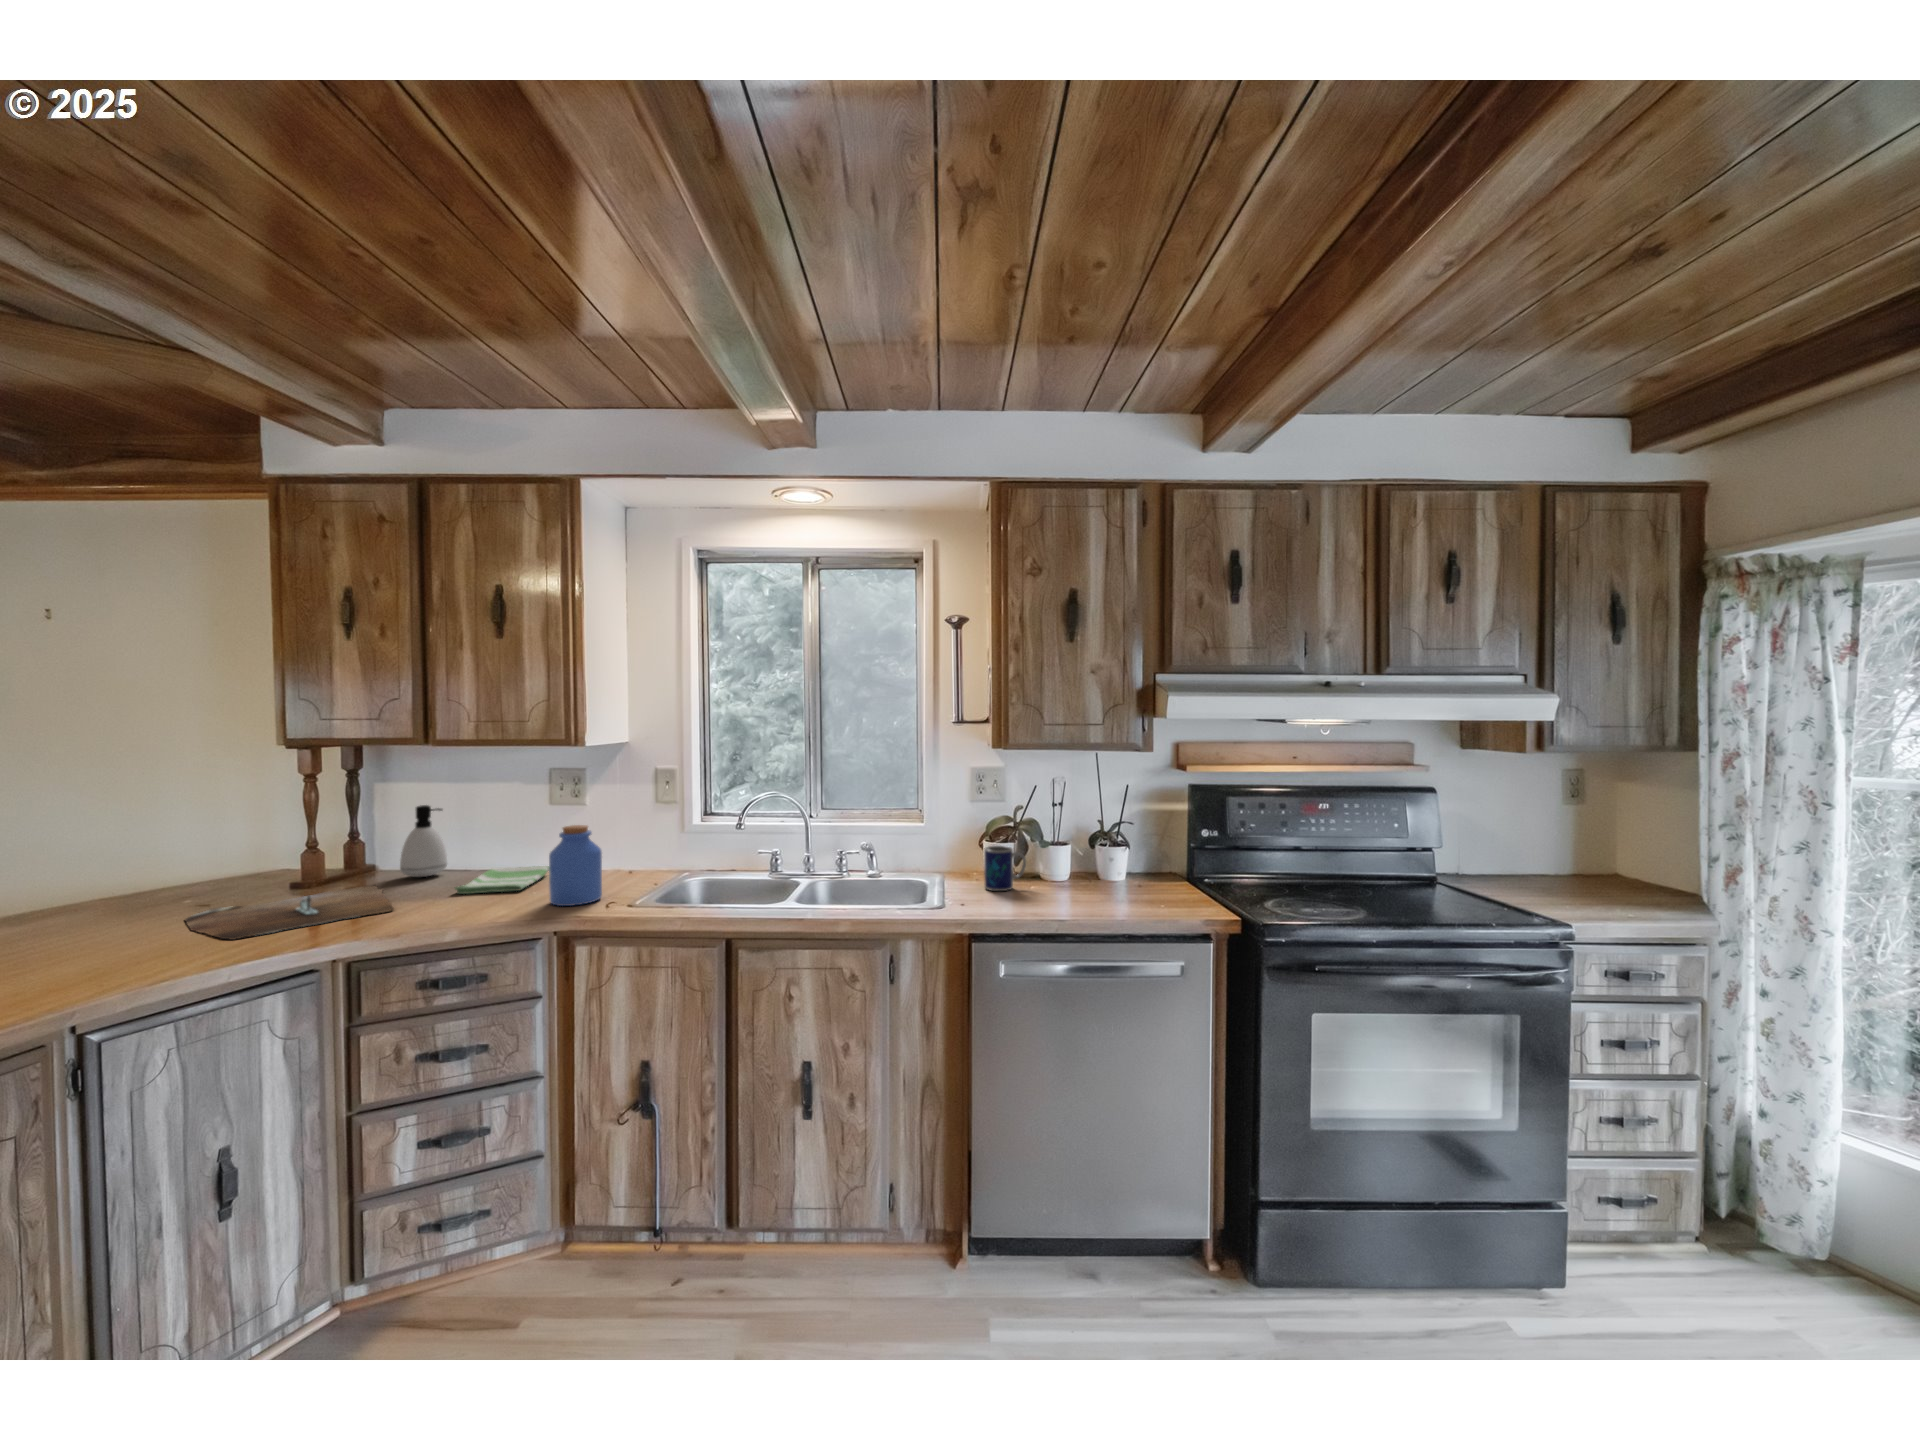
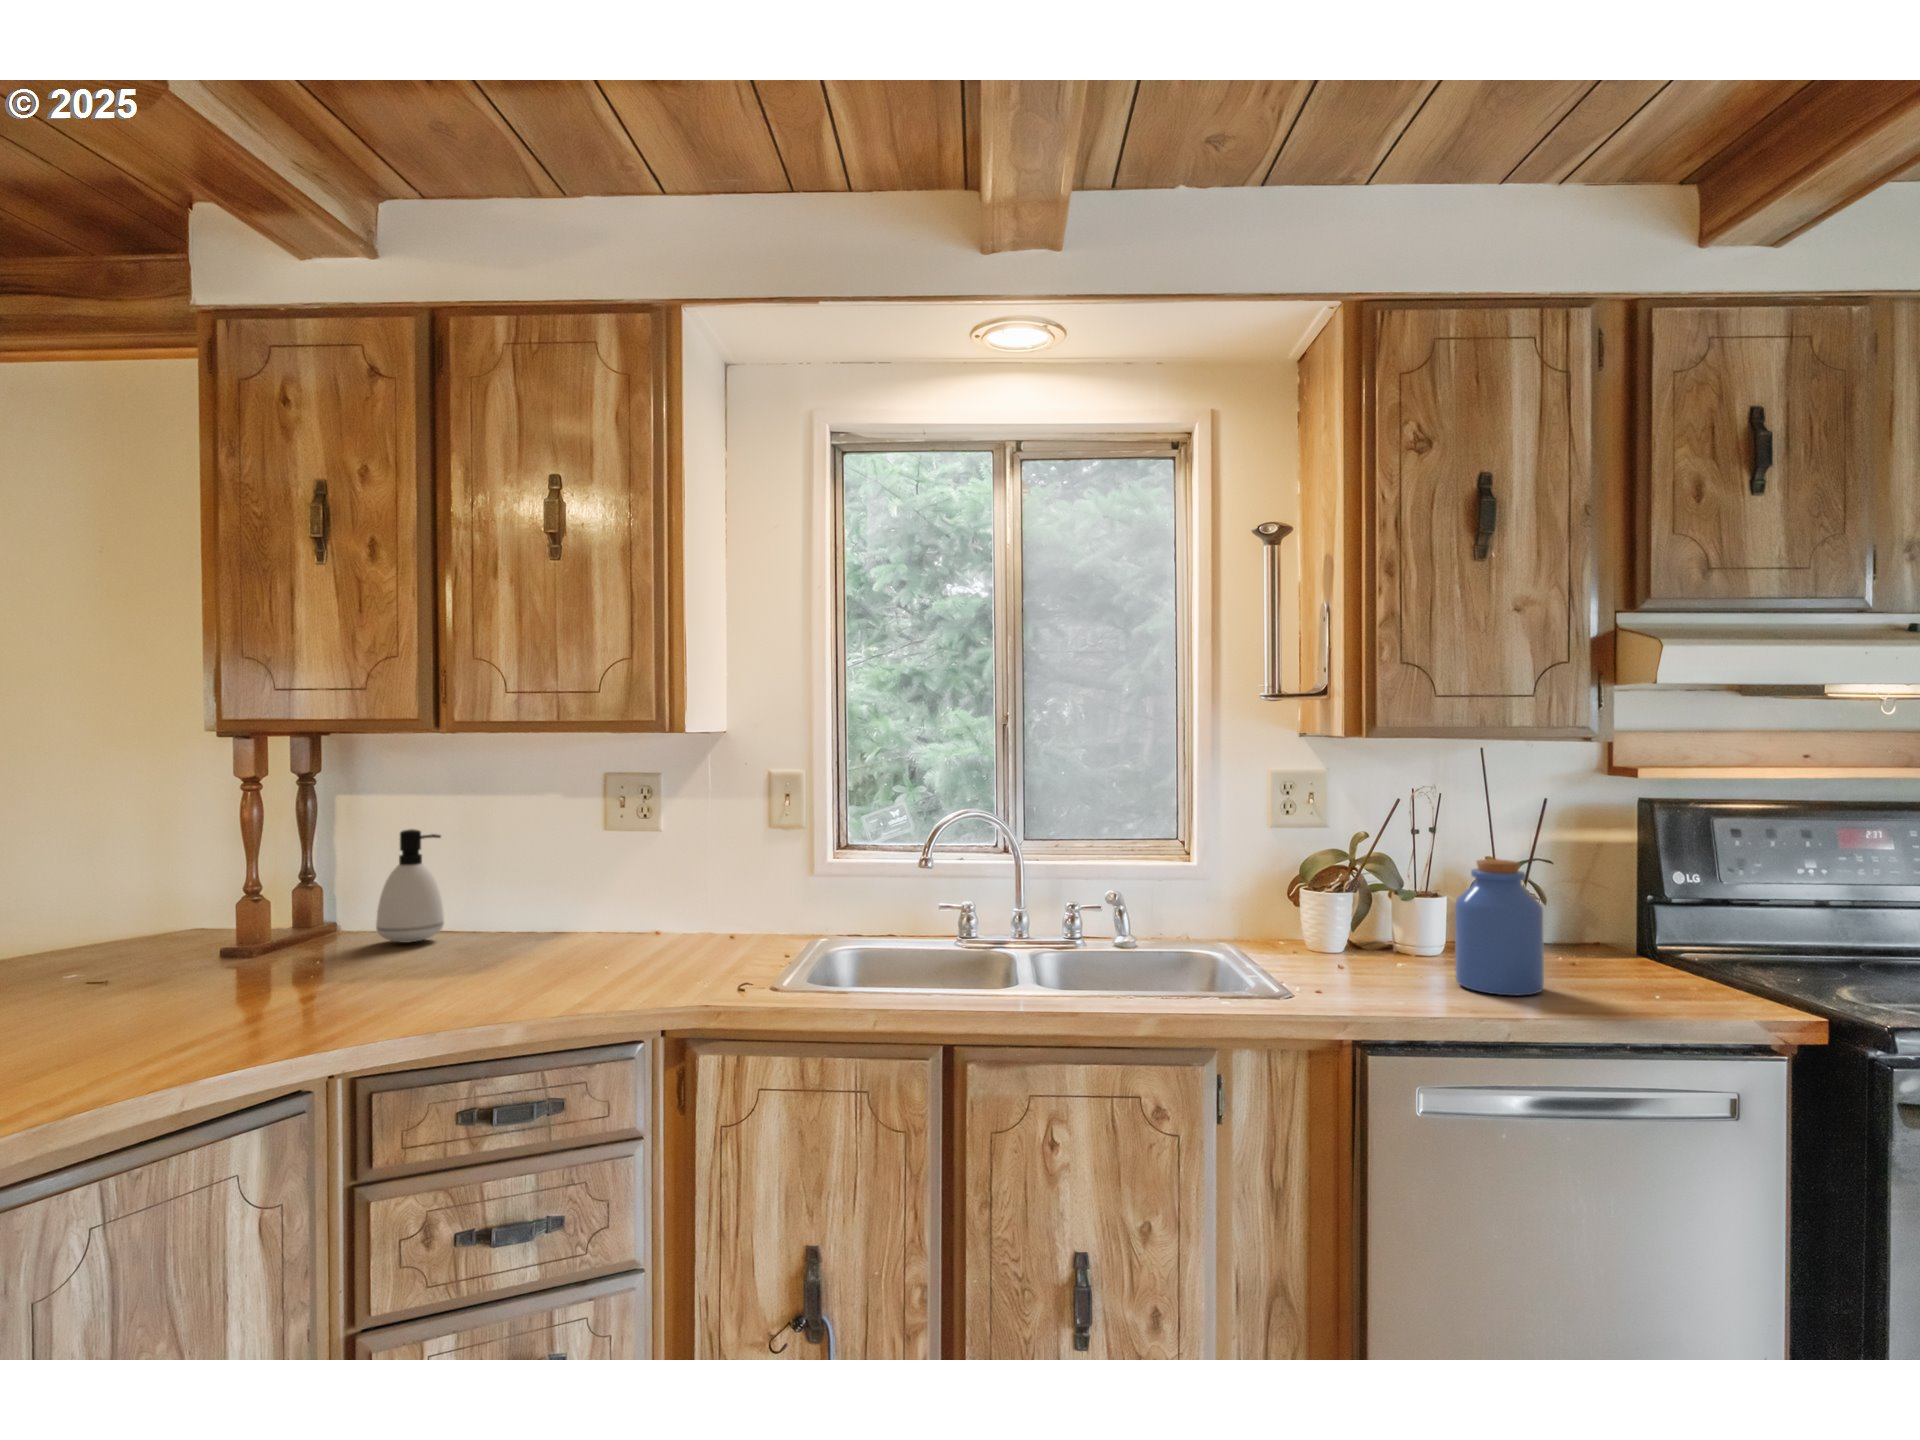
jar: present [549,825,602,906] -> present [1455,859,1544,996]
mug: present [984,846,1026,891] -> none [1329,898,1401,973]
dish towel: present [455,866,549,894] -> none [476,927,603,968]
cutting board: present [185,886,394,940] -> none [81,954,399,1034]

